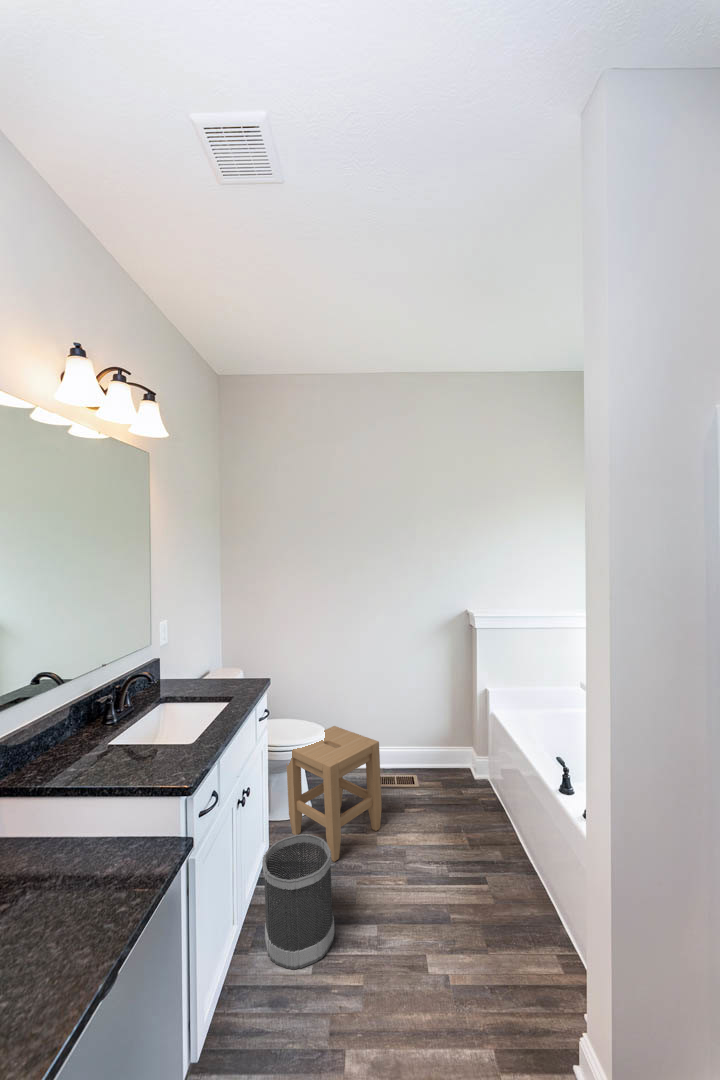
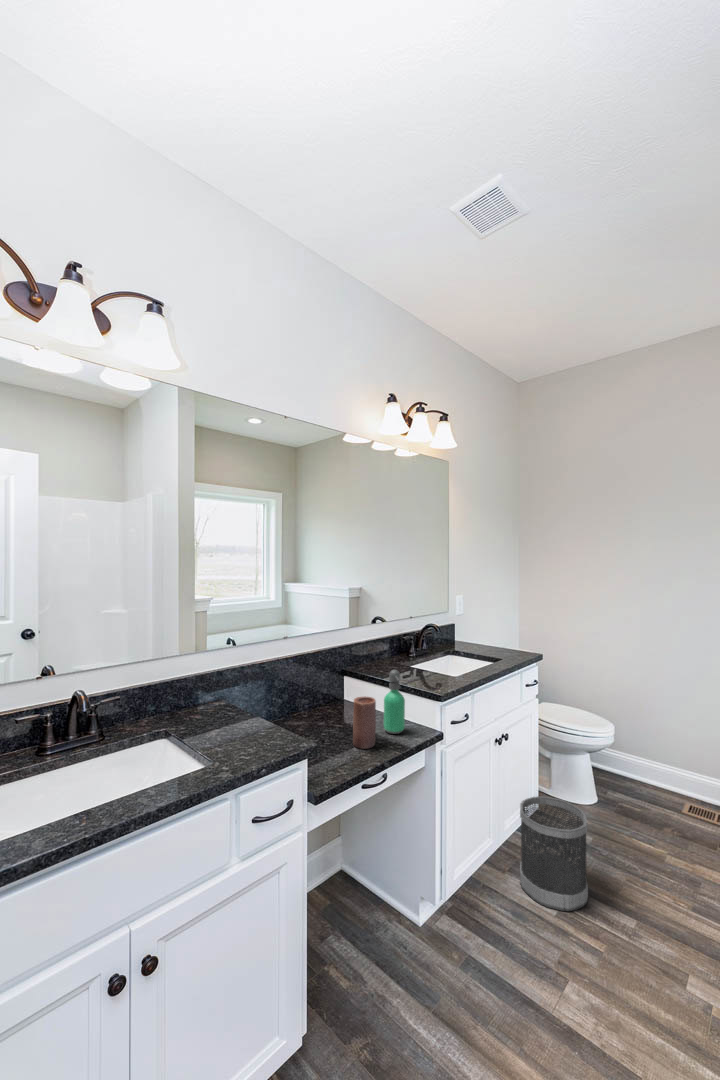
stool: present [286,726,382,862] -> none [567,726,678,853]
soap dispenser: none [91,774,129,877] -> present [384,670,405,734]
candle: none [41,841,86,943] -> present [353,696,376,749]

